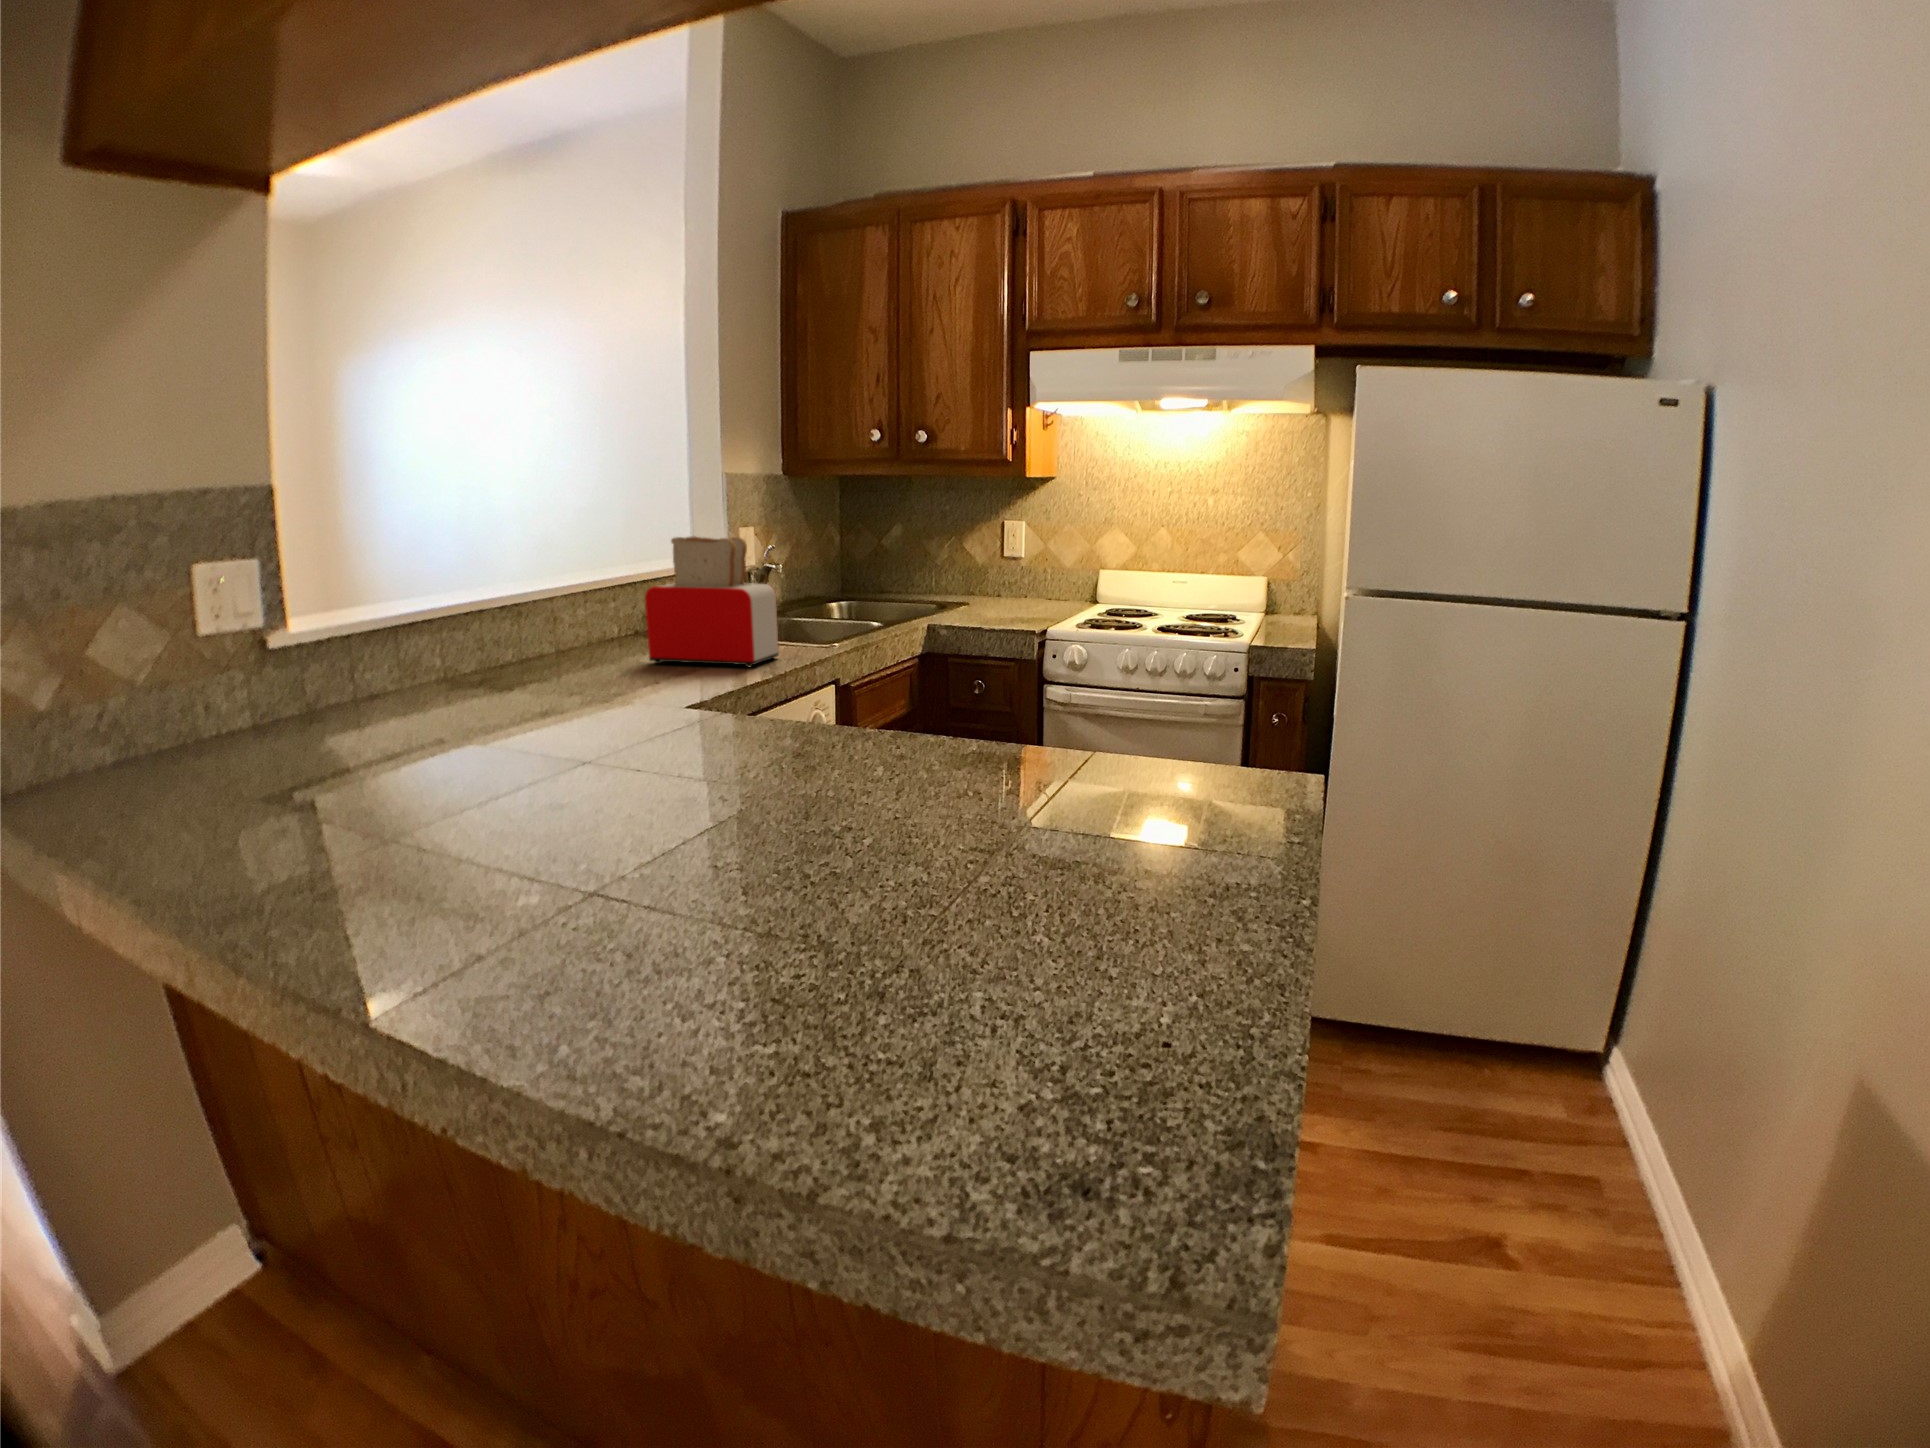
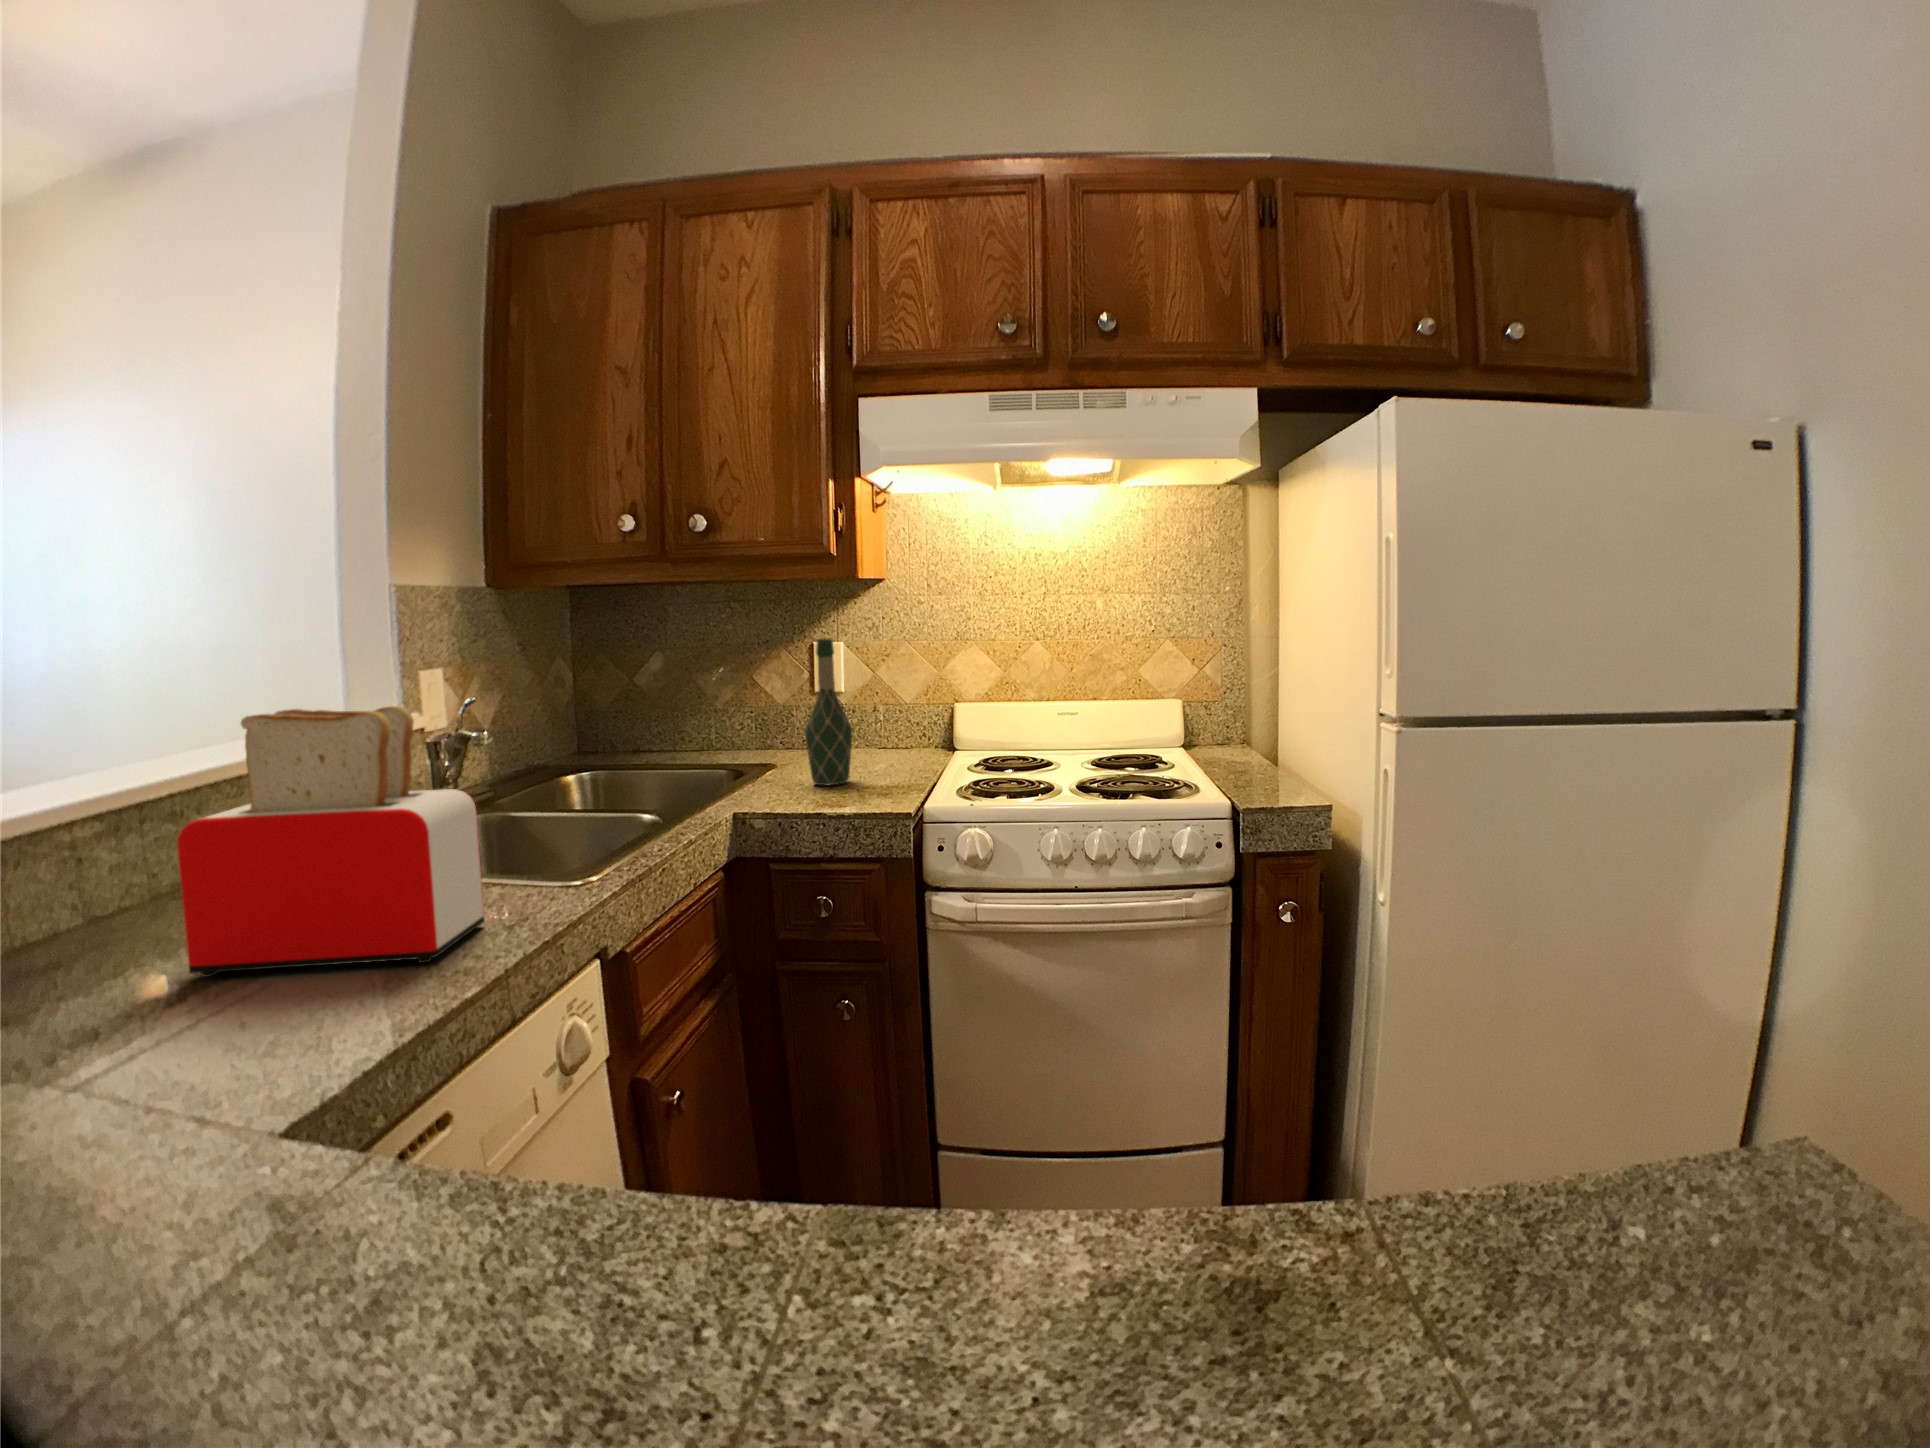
wine bottle: none [984,517,1014,616] -> present [805,639,852,786]

